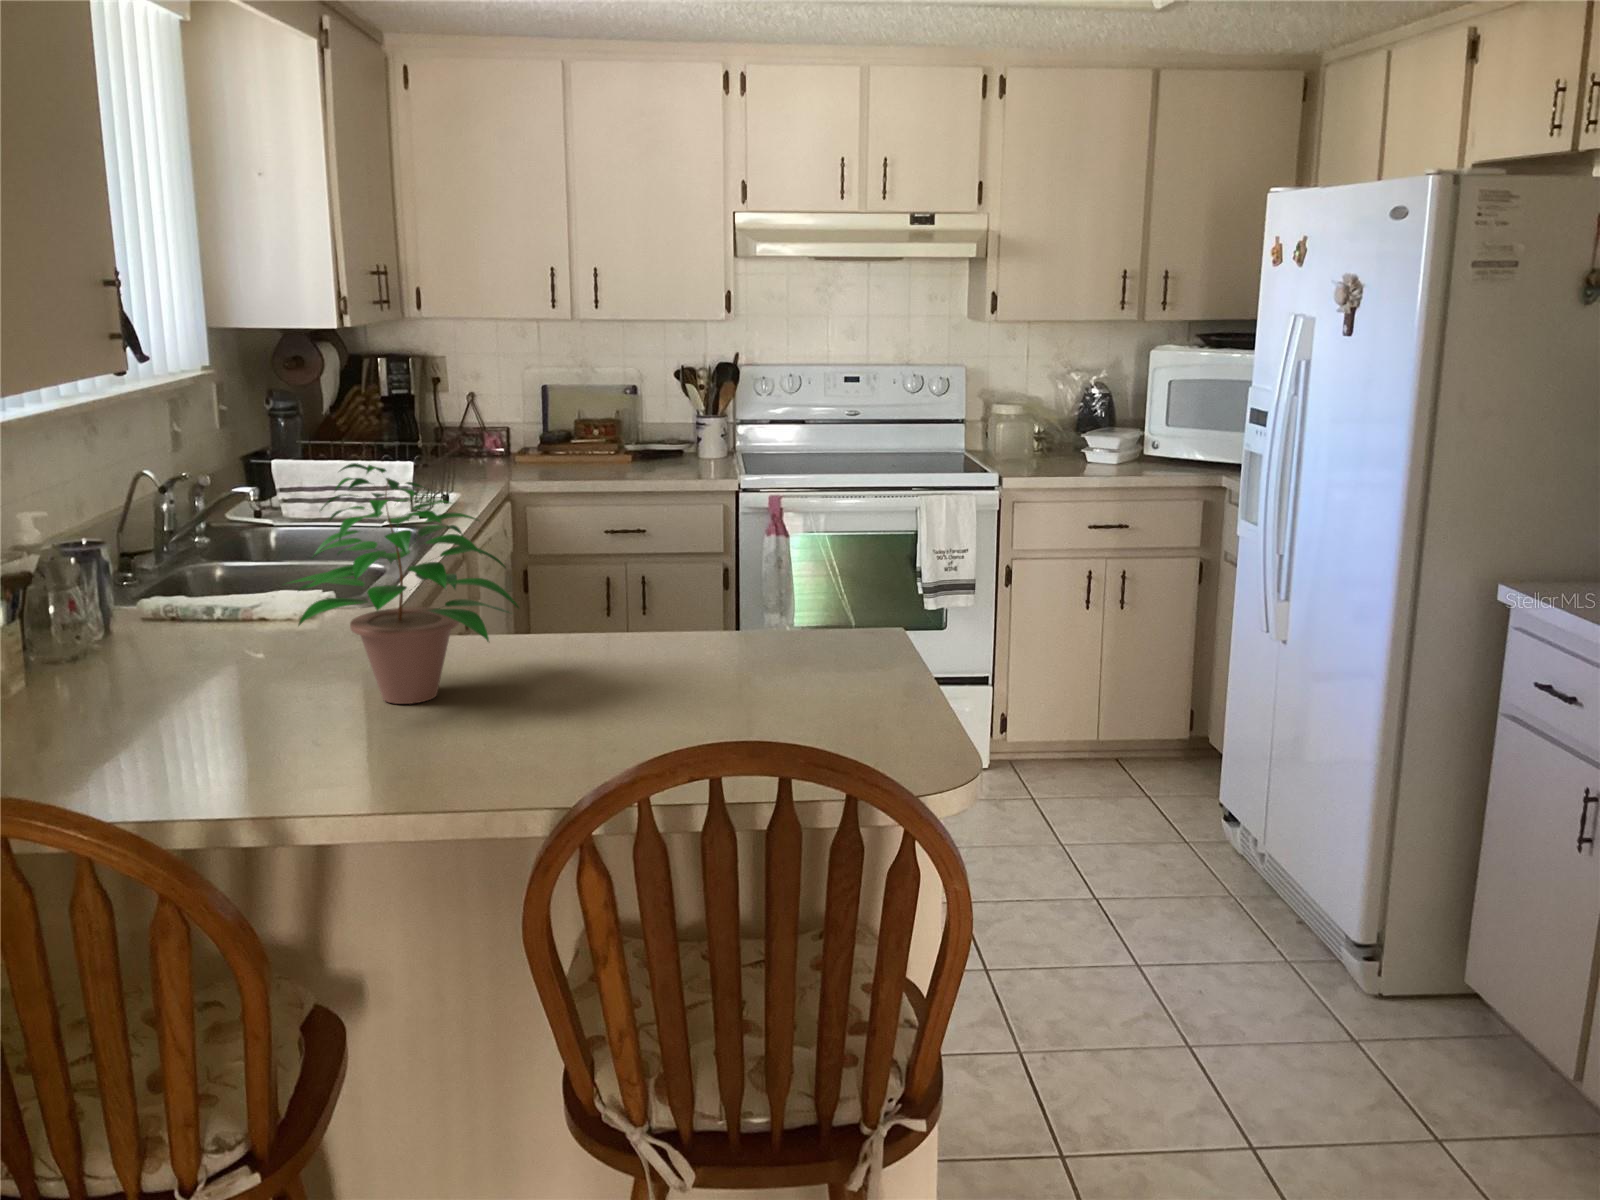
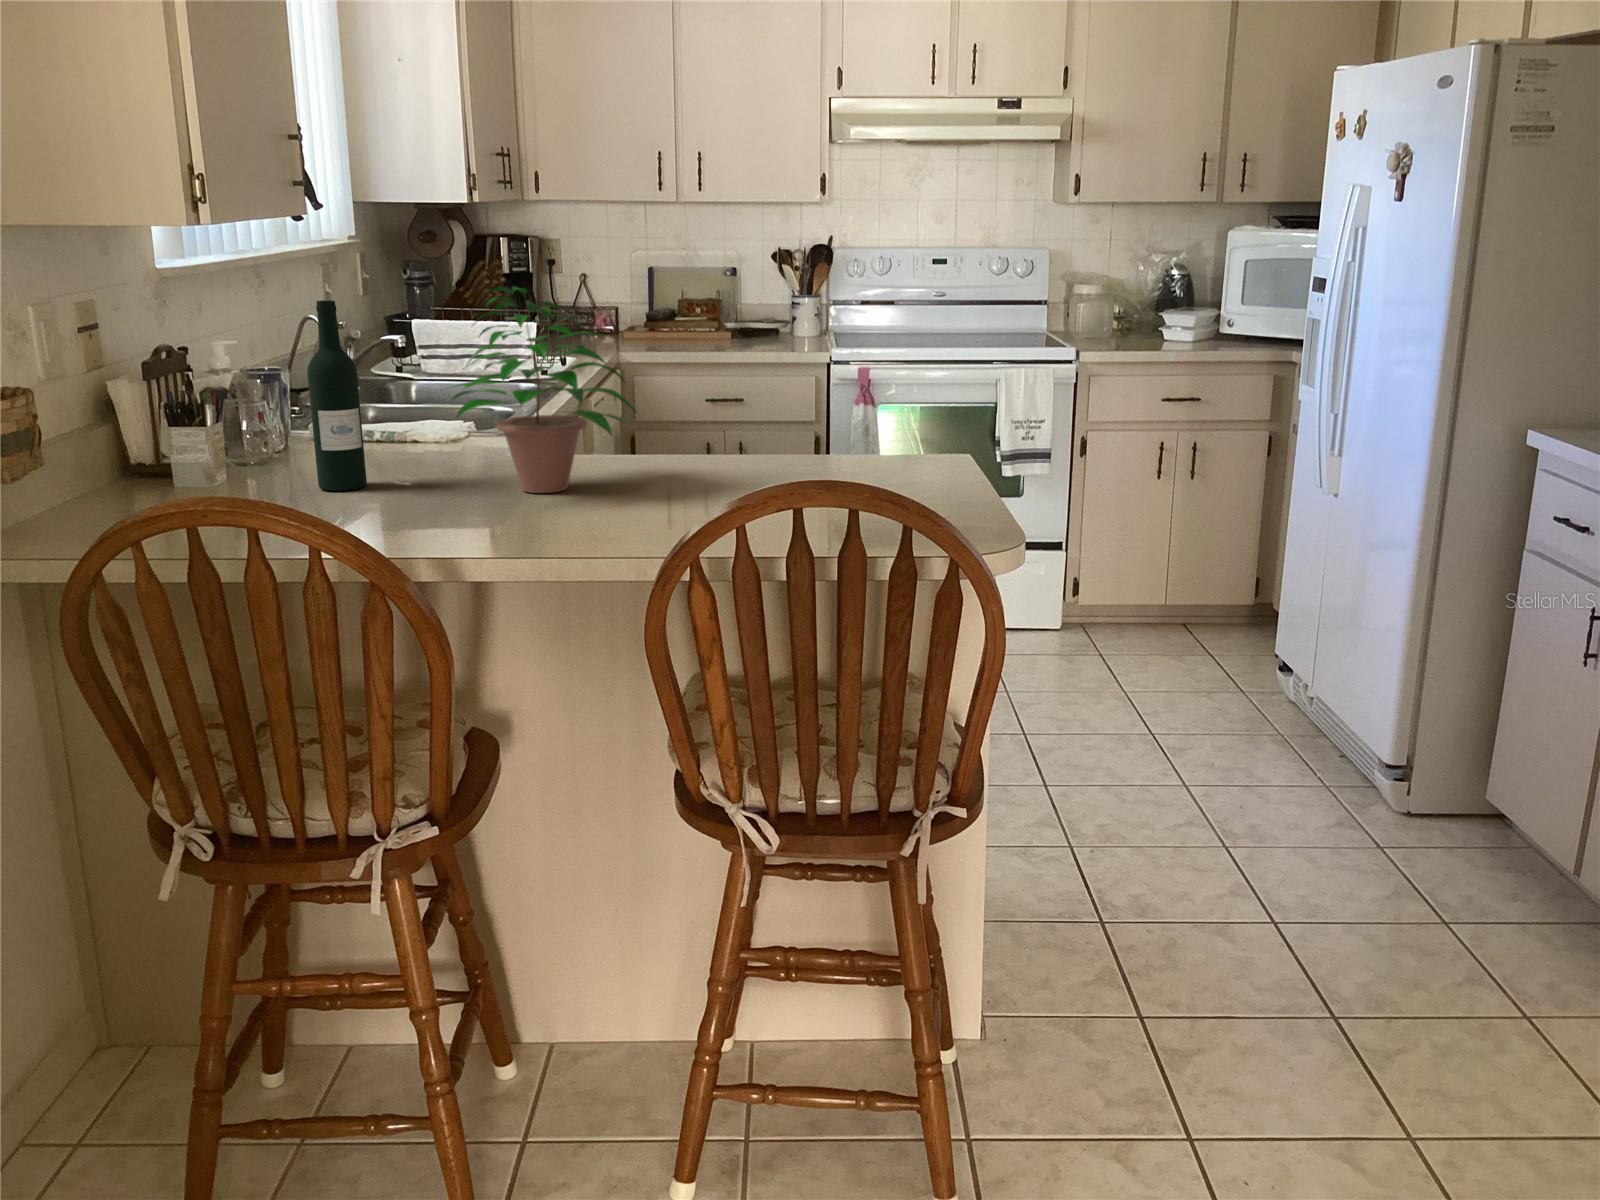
wine bottle: none [120,478,195,703] -> present [307,300,367,491]

